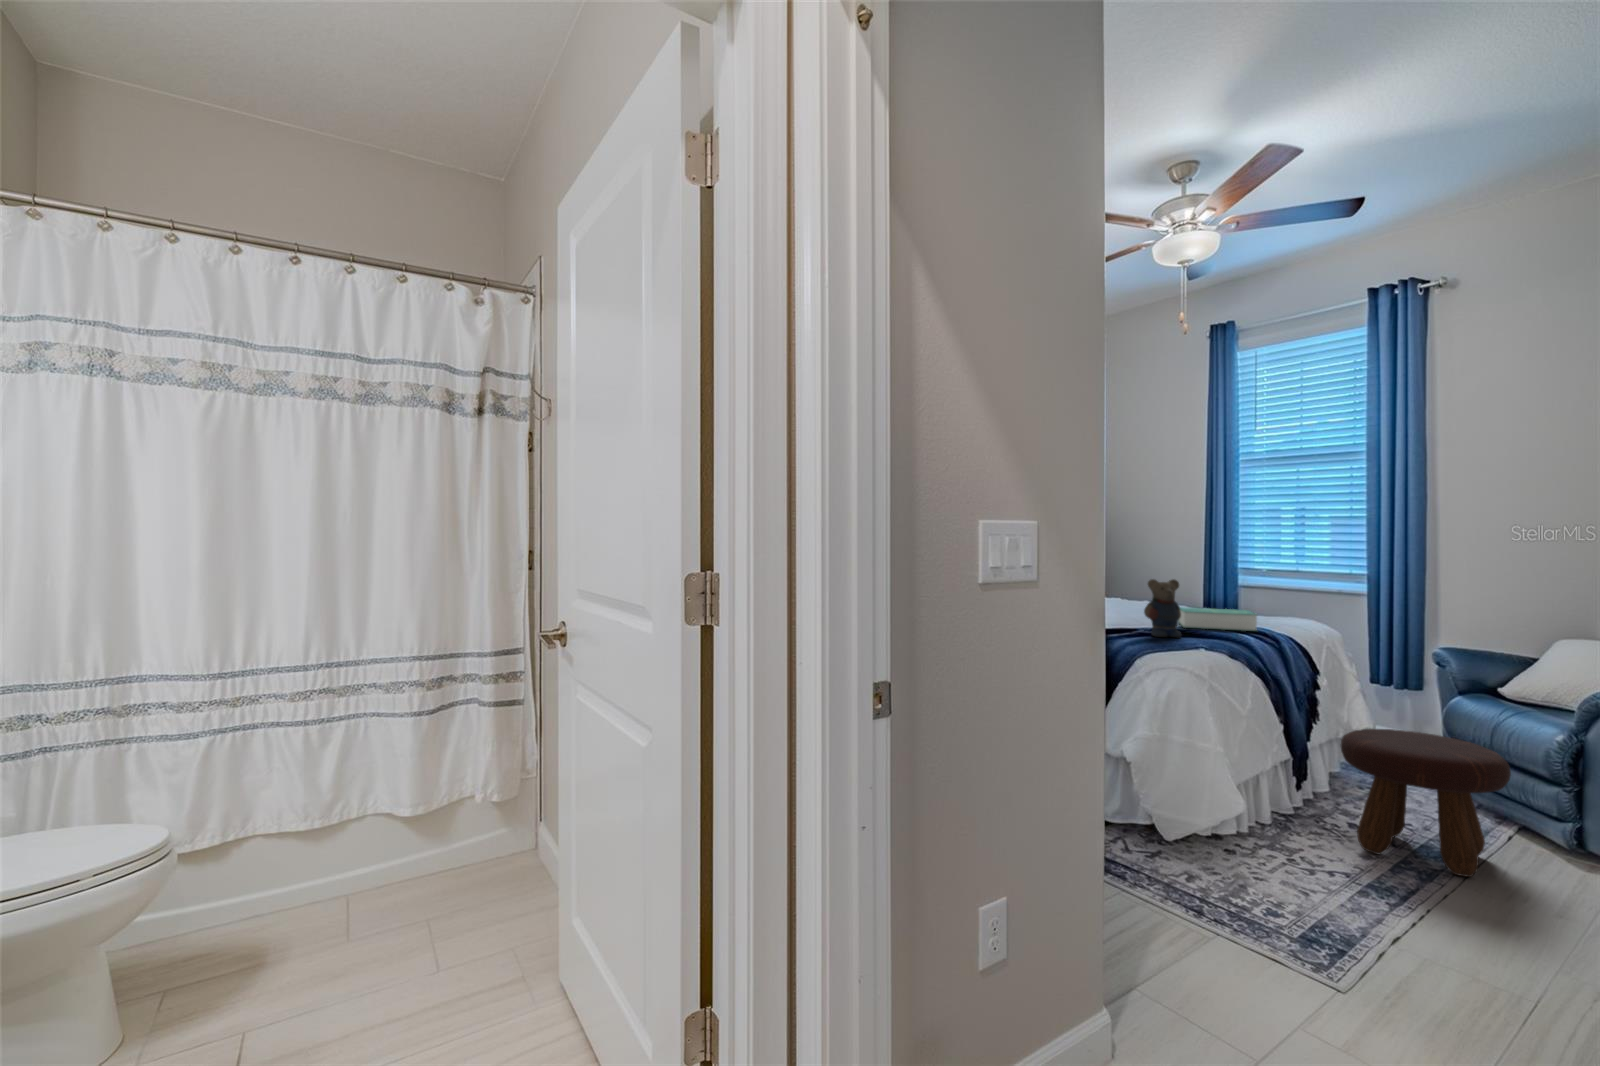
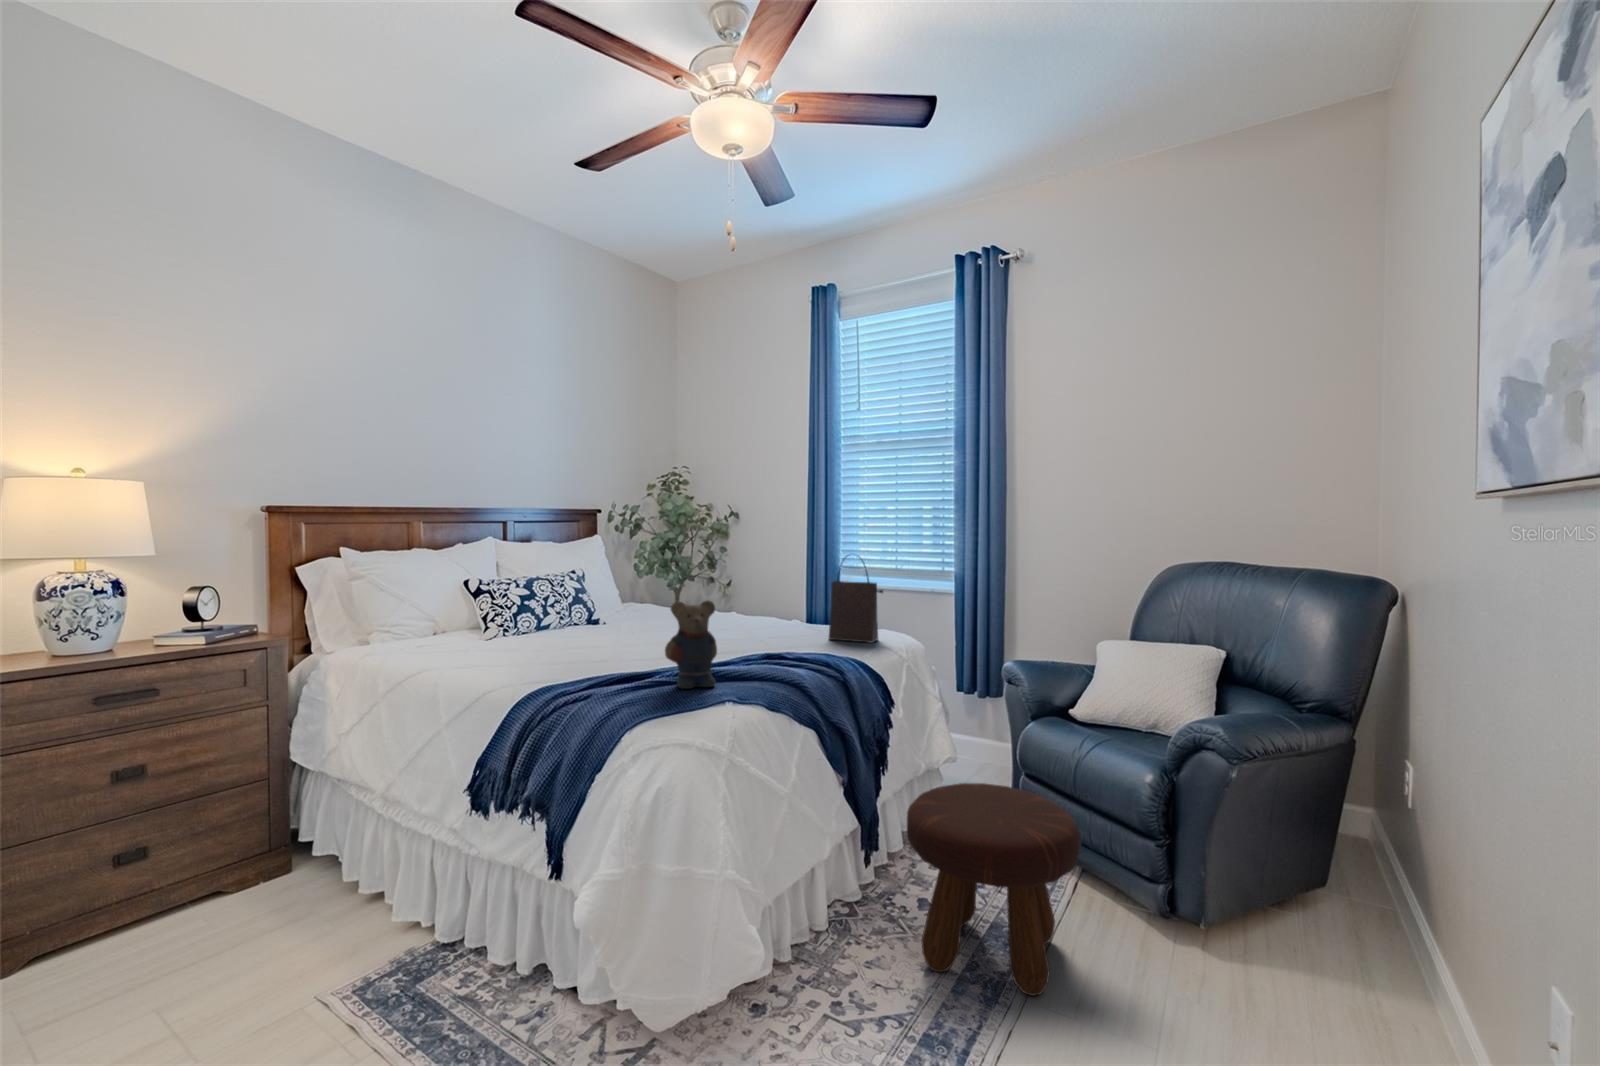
handbag: none [1249,553,1303,625] -> present [829,555,883,643]
book: present [1178,607,1257,631] -> none [739,628,826,660]

